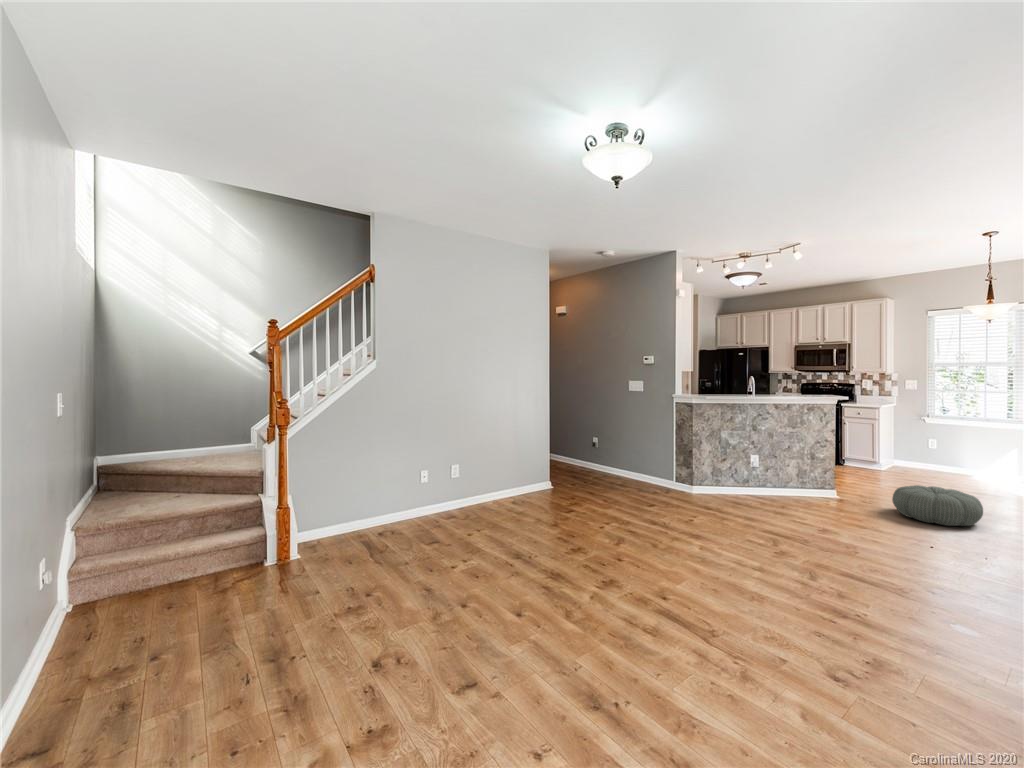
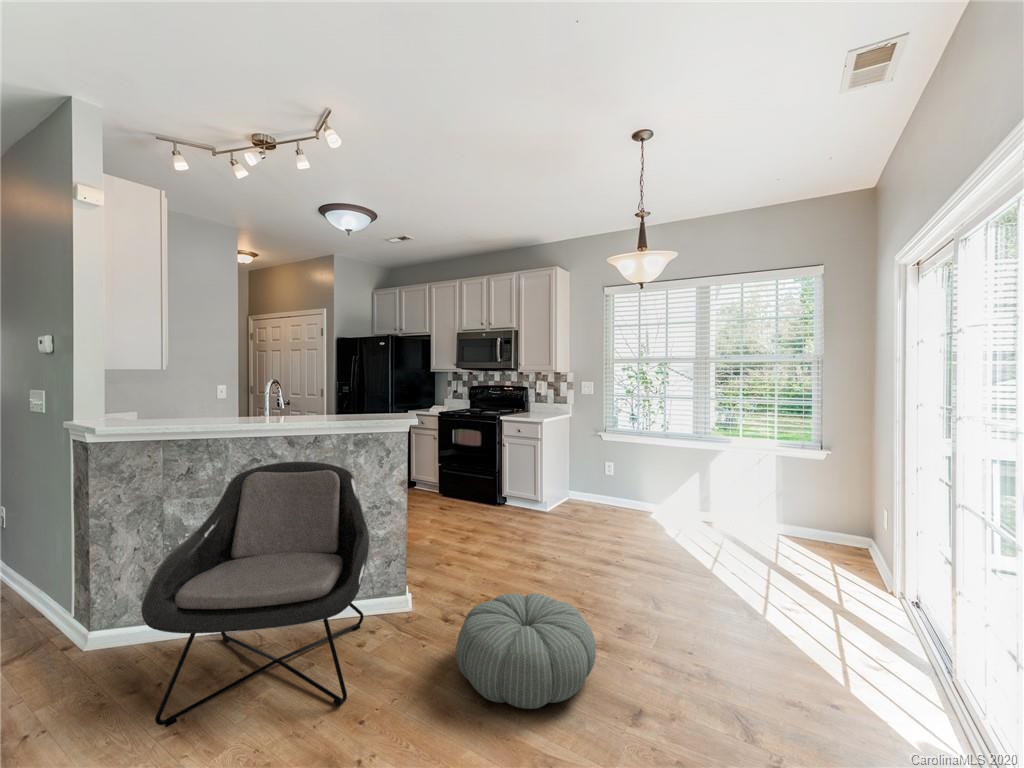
lounge chair: none [750,417,853,516] -> present [142,461,370,727]

